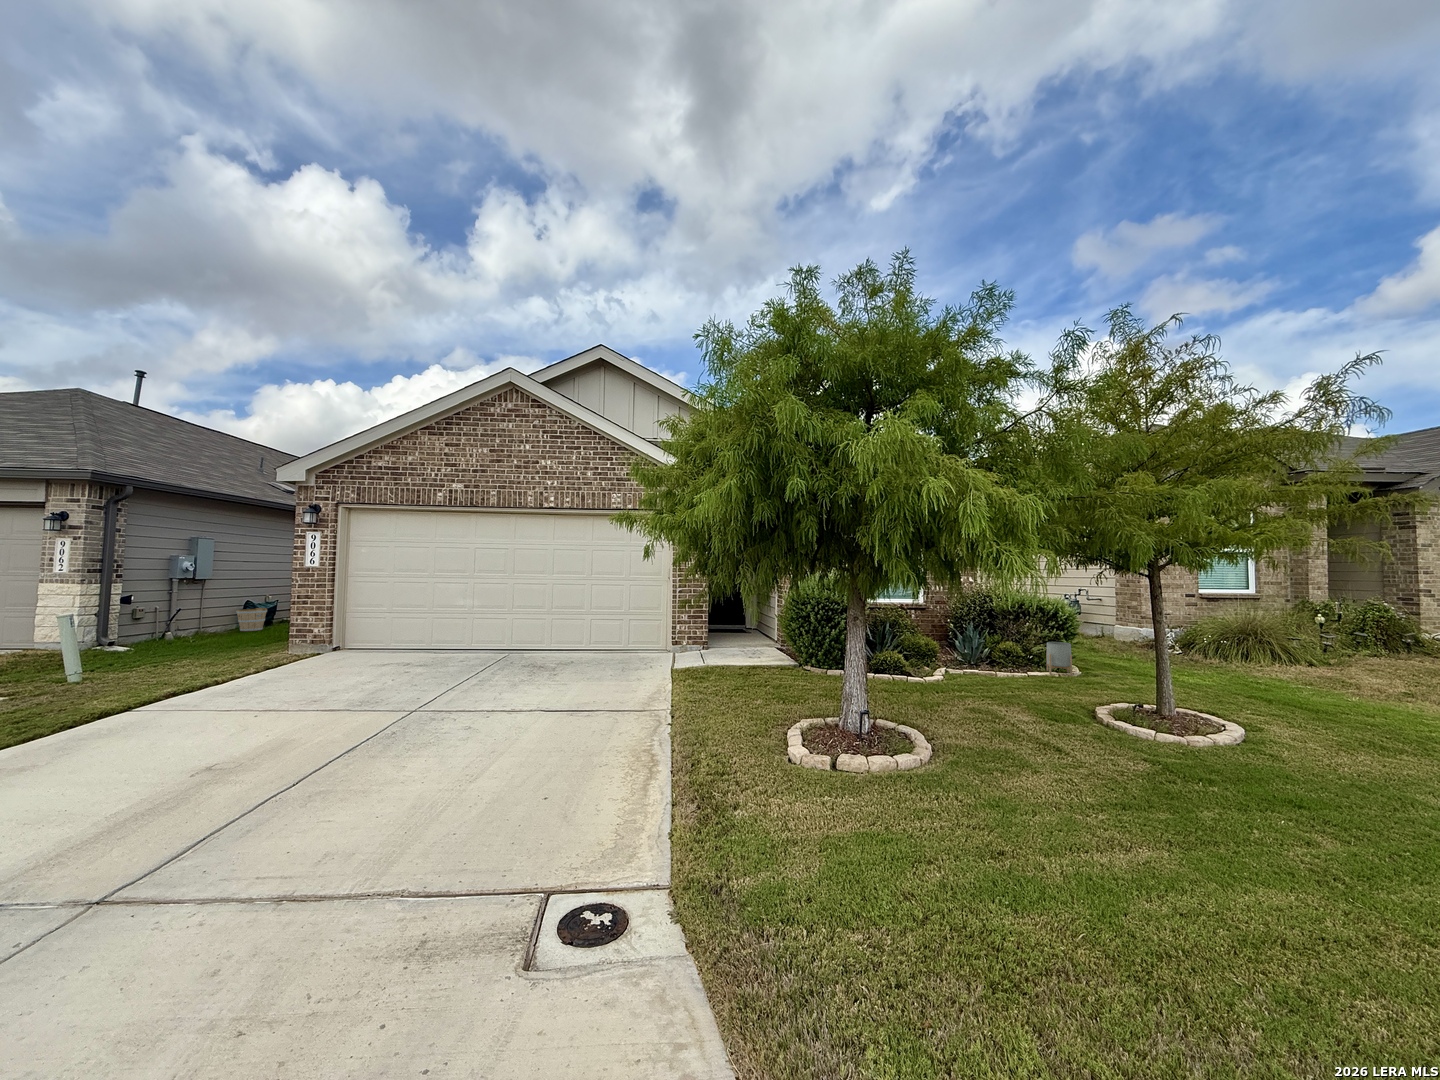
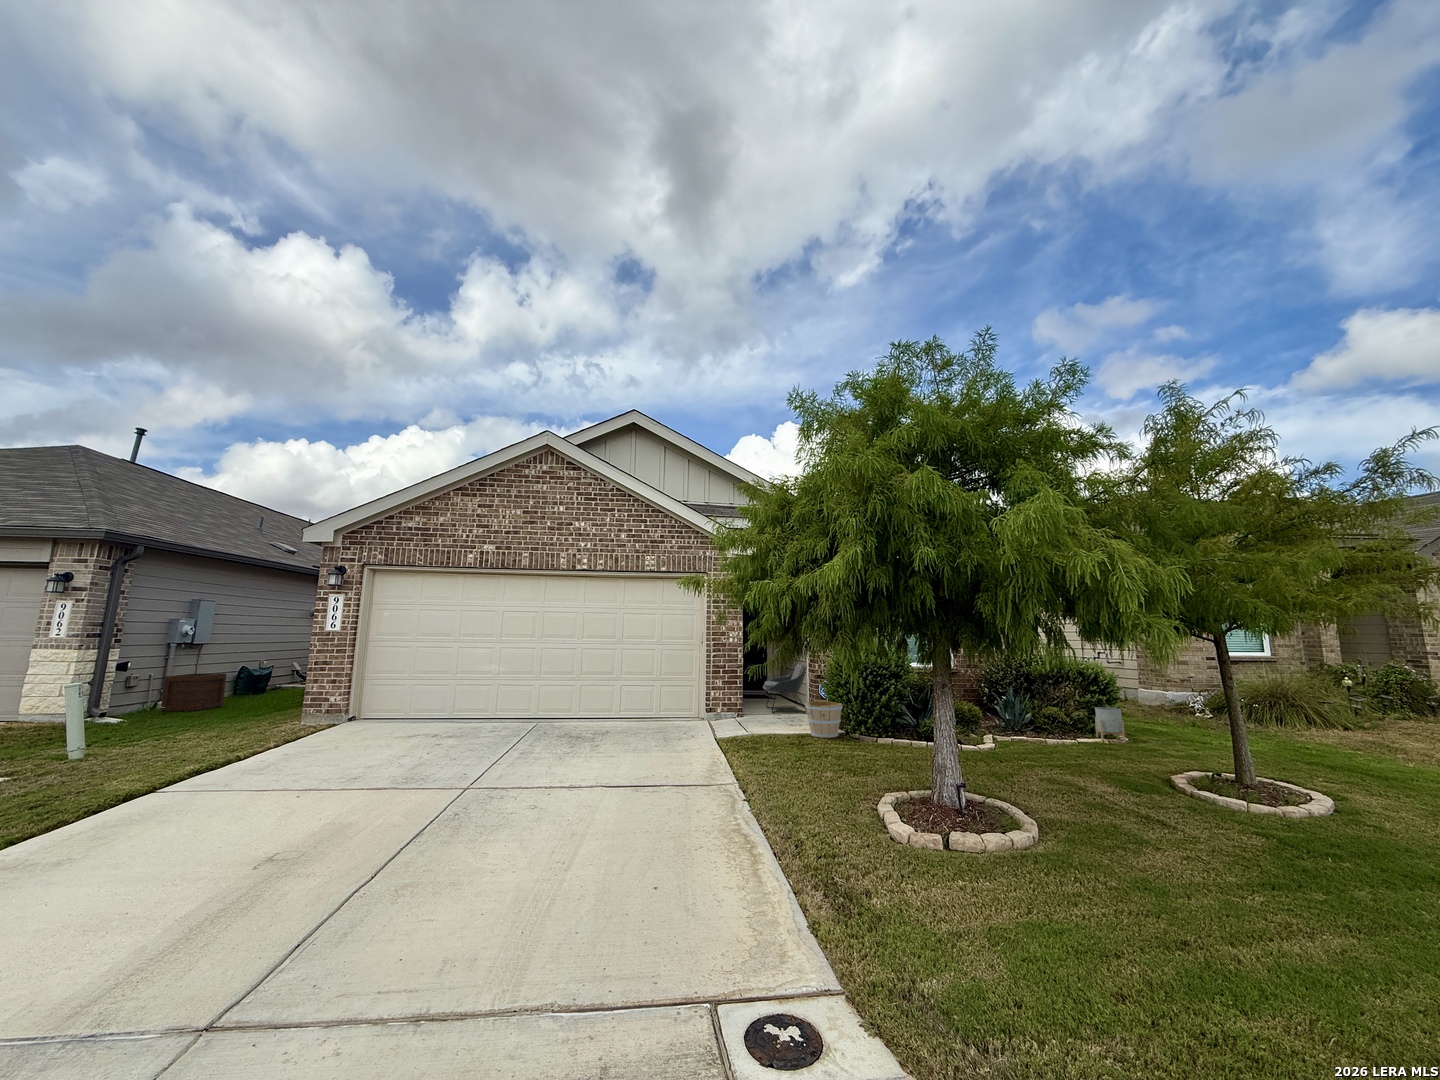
lounge chair: none [734,598,776,646] -> present [763,664,806,713]
wooden crate: none [167,607,227,641] -> present [160,673,226,711]
wooden bucket: present [236,608,267,631] -> present [805,700,843,738]

